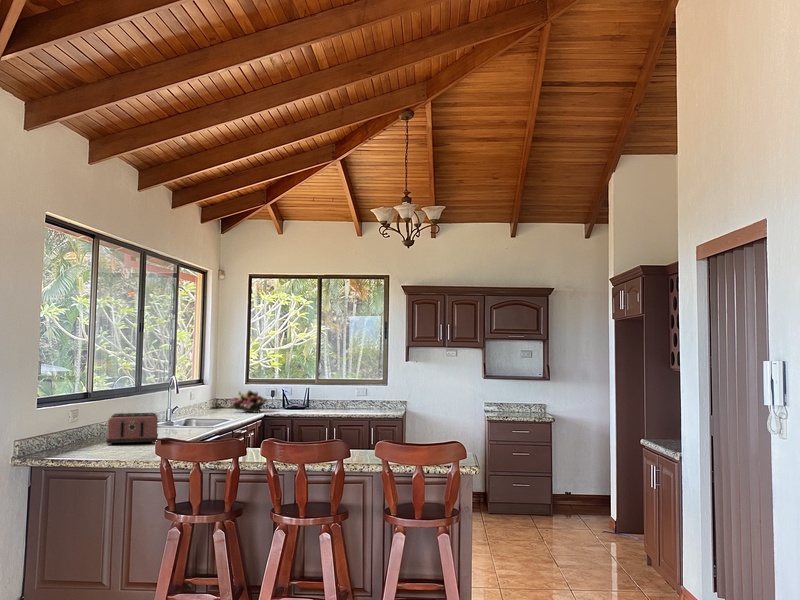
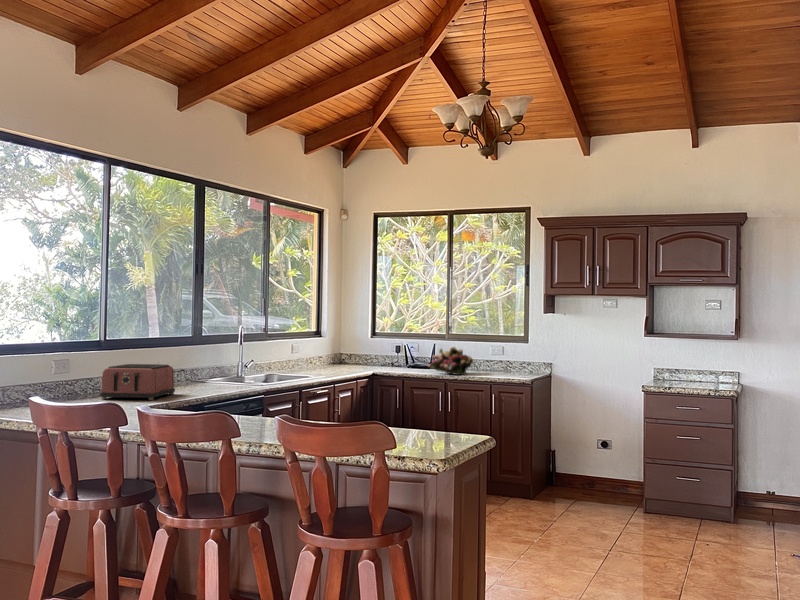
flower arrangement: present [229,390,267,413] -> present [428,347,473,375]

